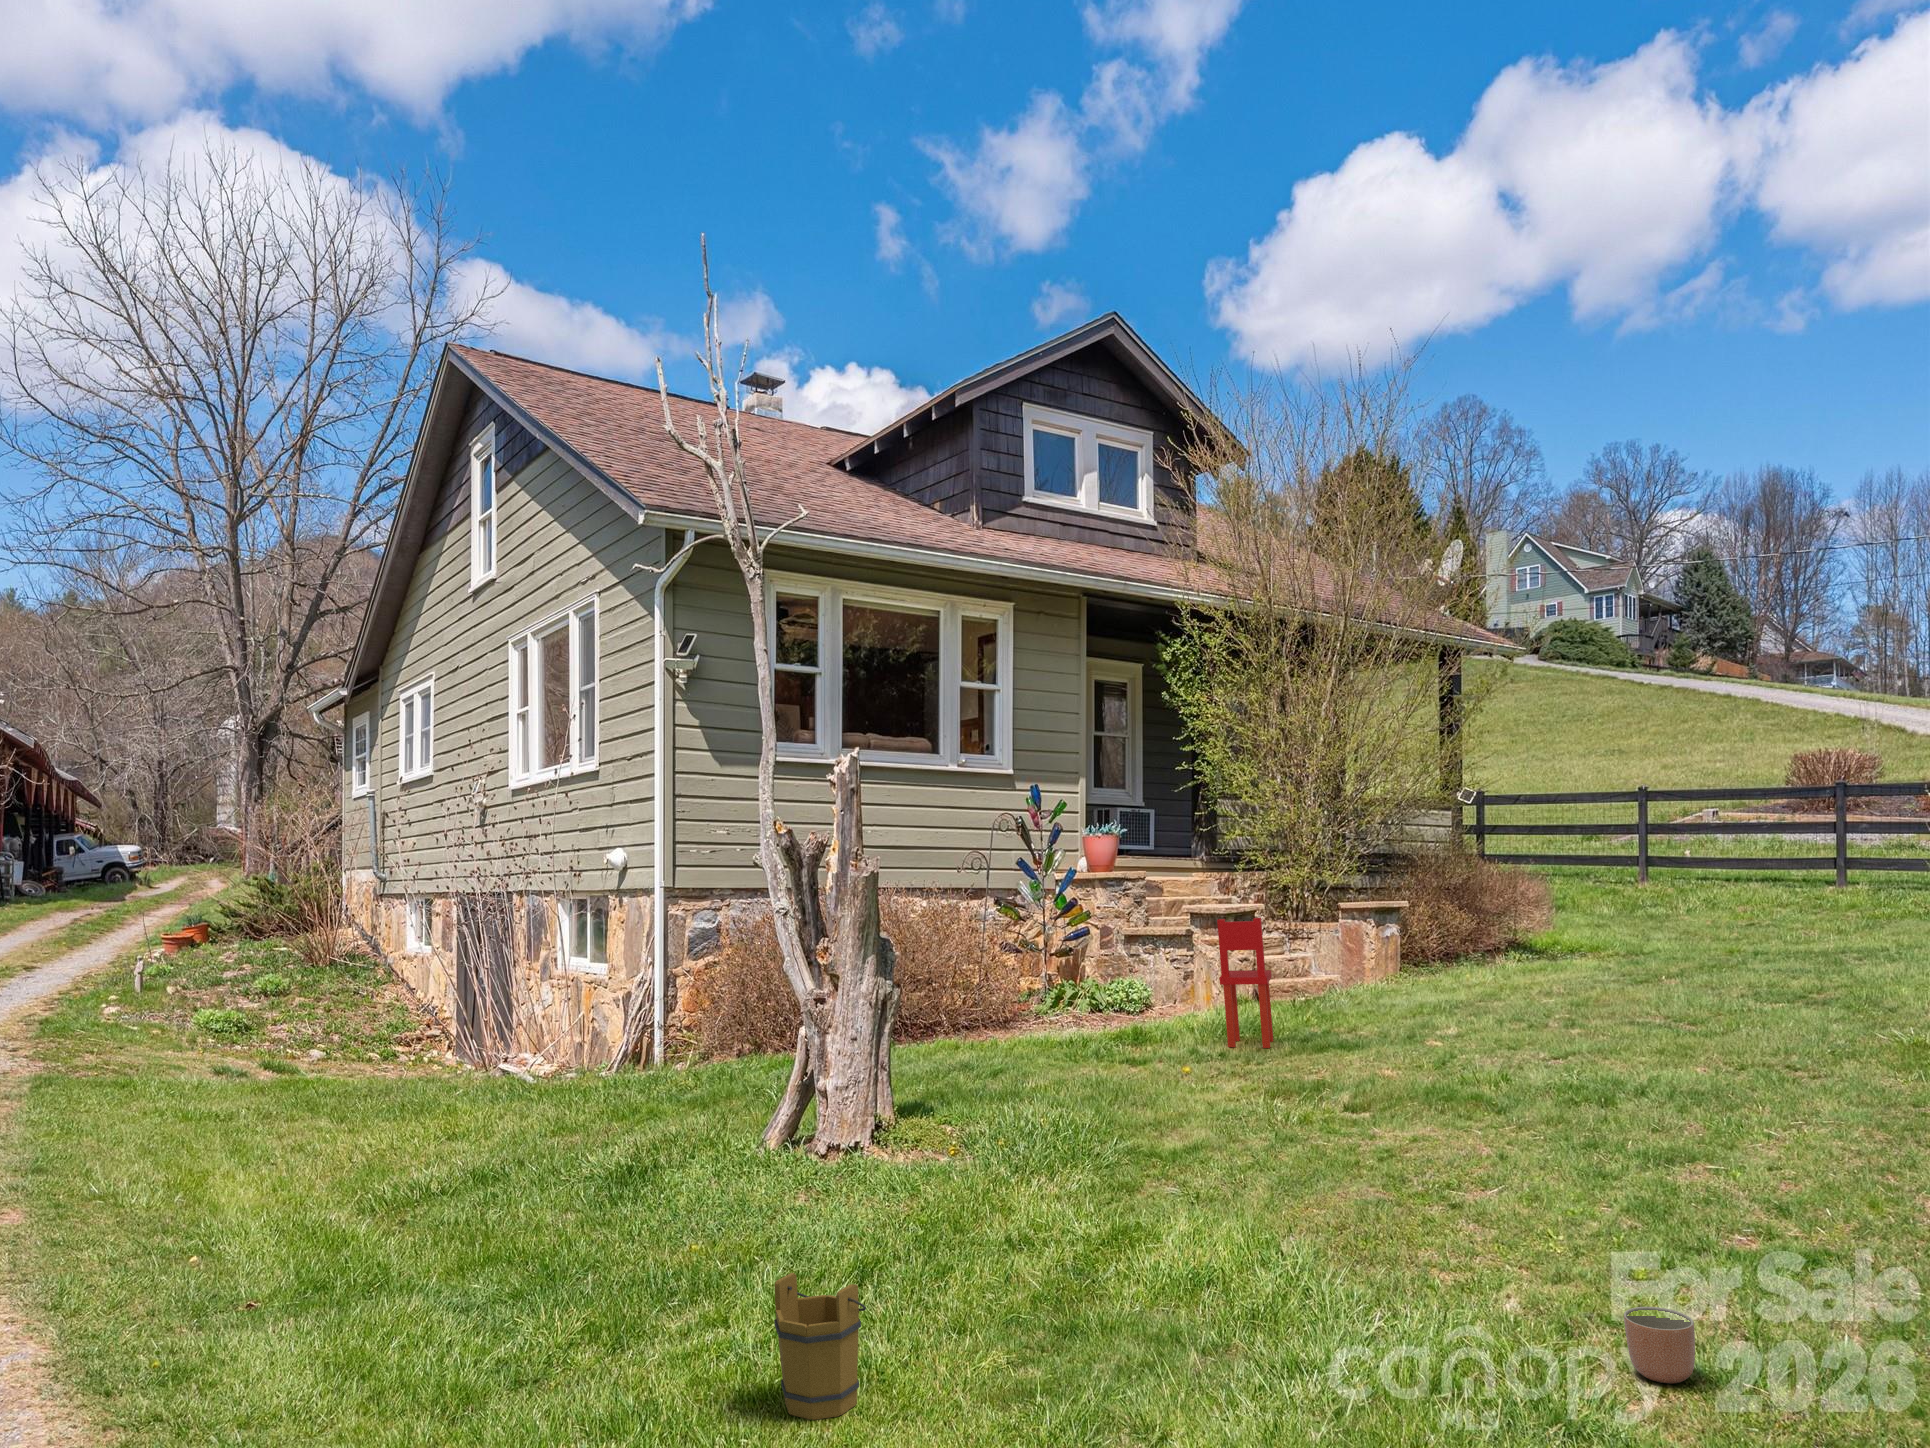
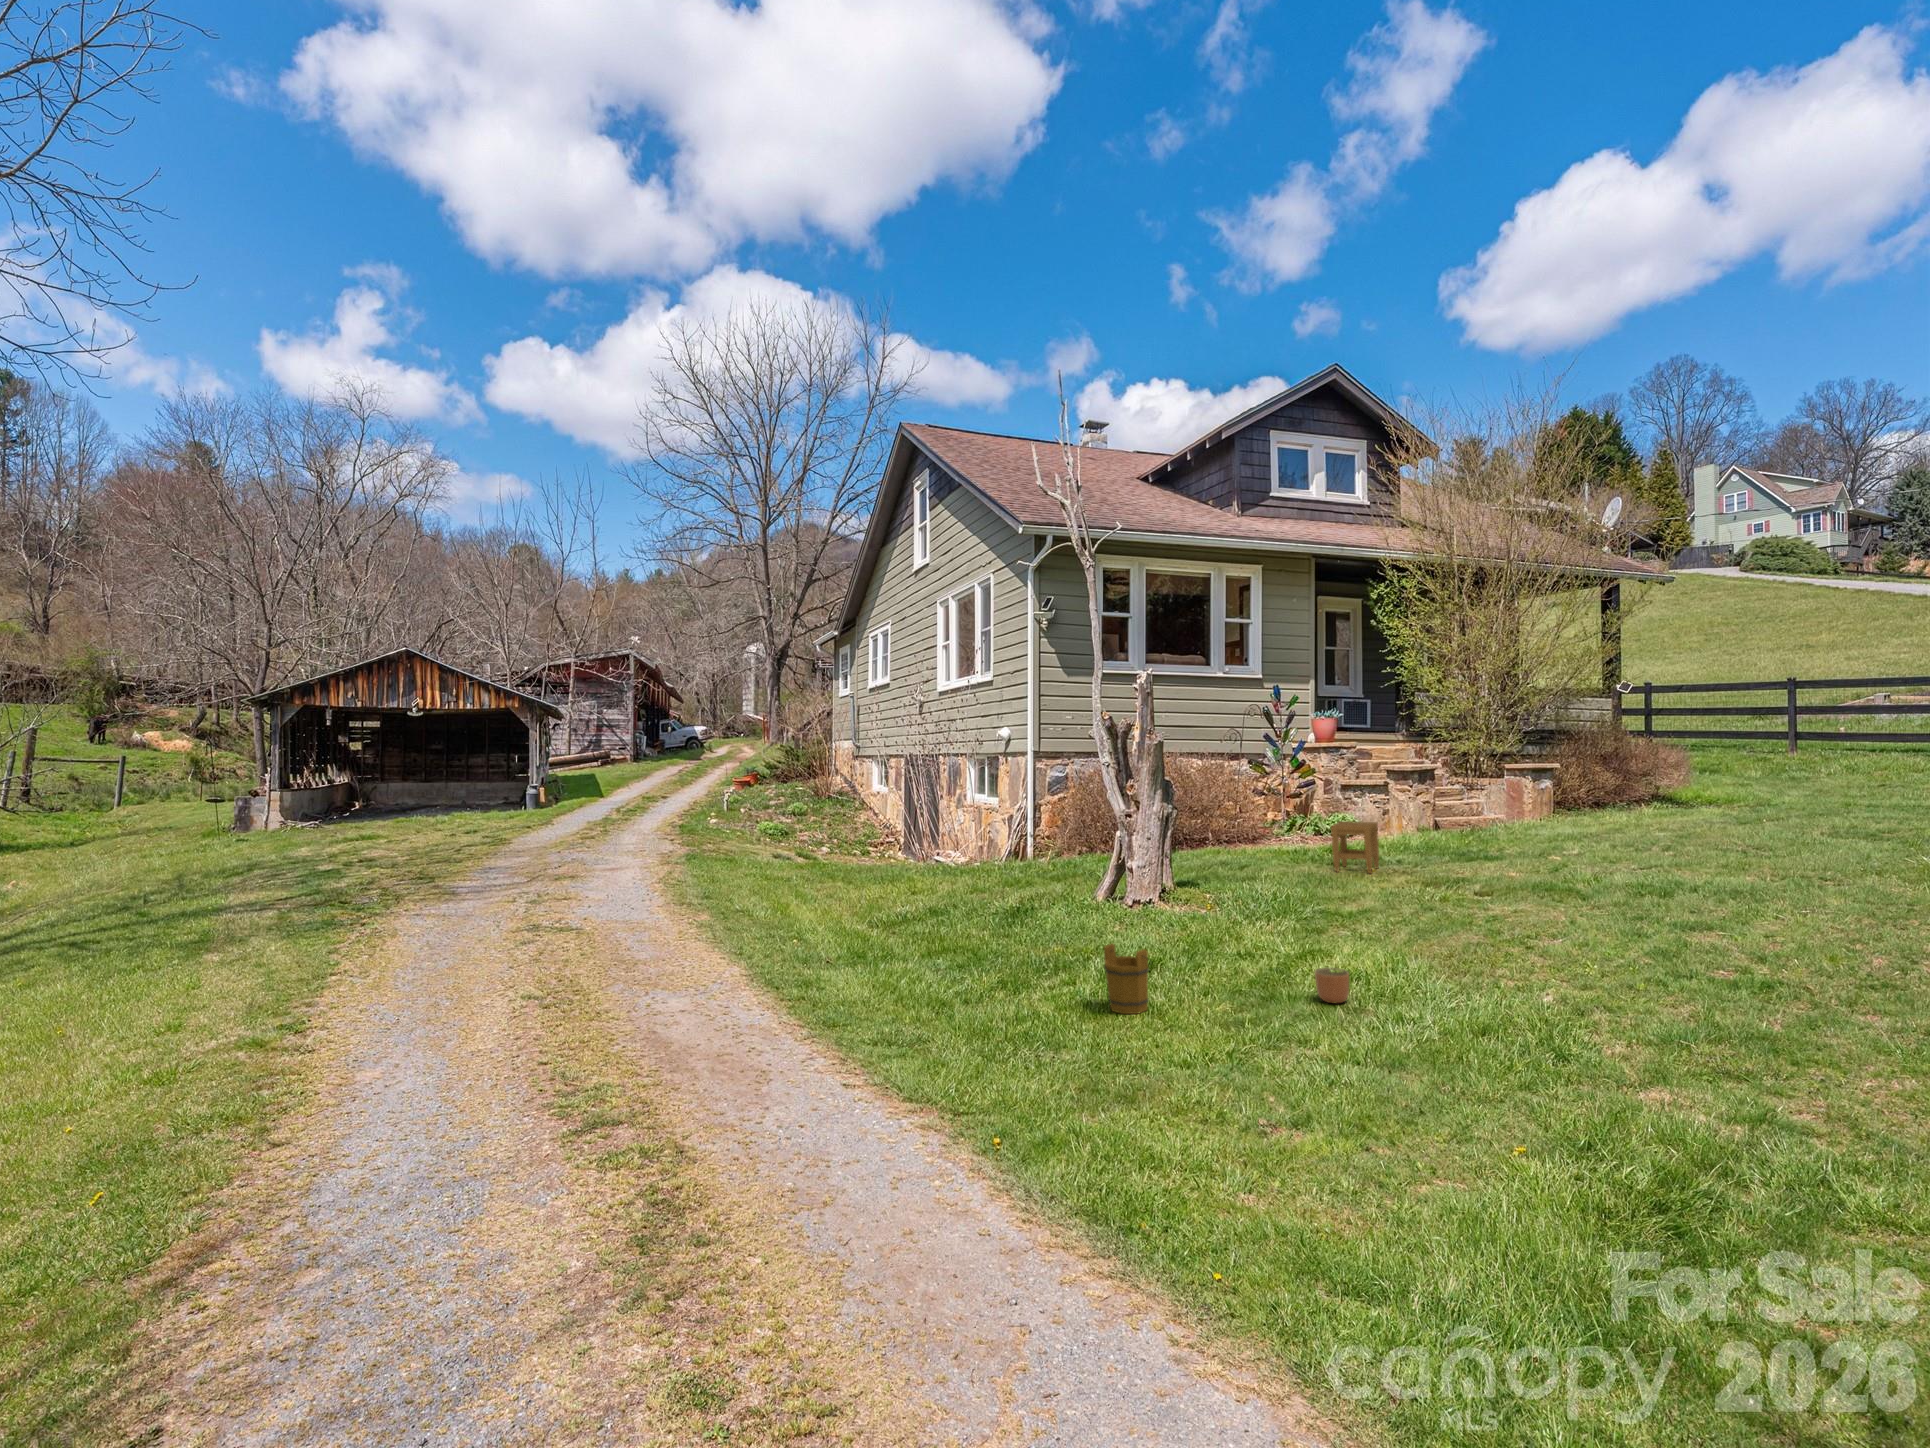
chair: present [1217,918,1273,1048] -> none [1394,773,1434,857]
stool: none [1133,997,1203,1082] -> present [1331,821,1379,874]
planter: present [1624,1307,1695,1383] -> present [1315,968,1349,1003]

